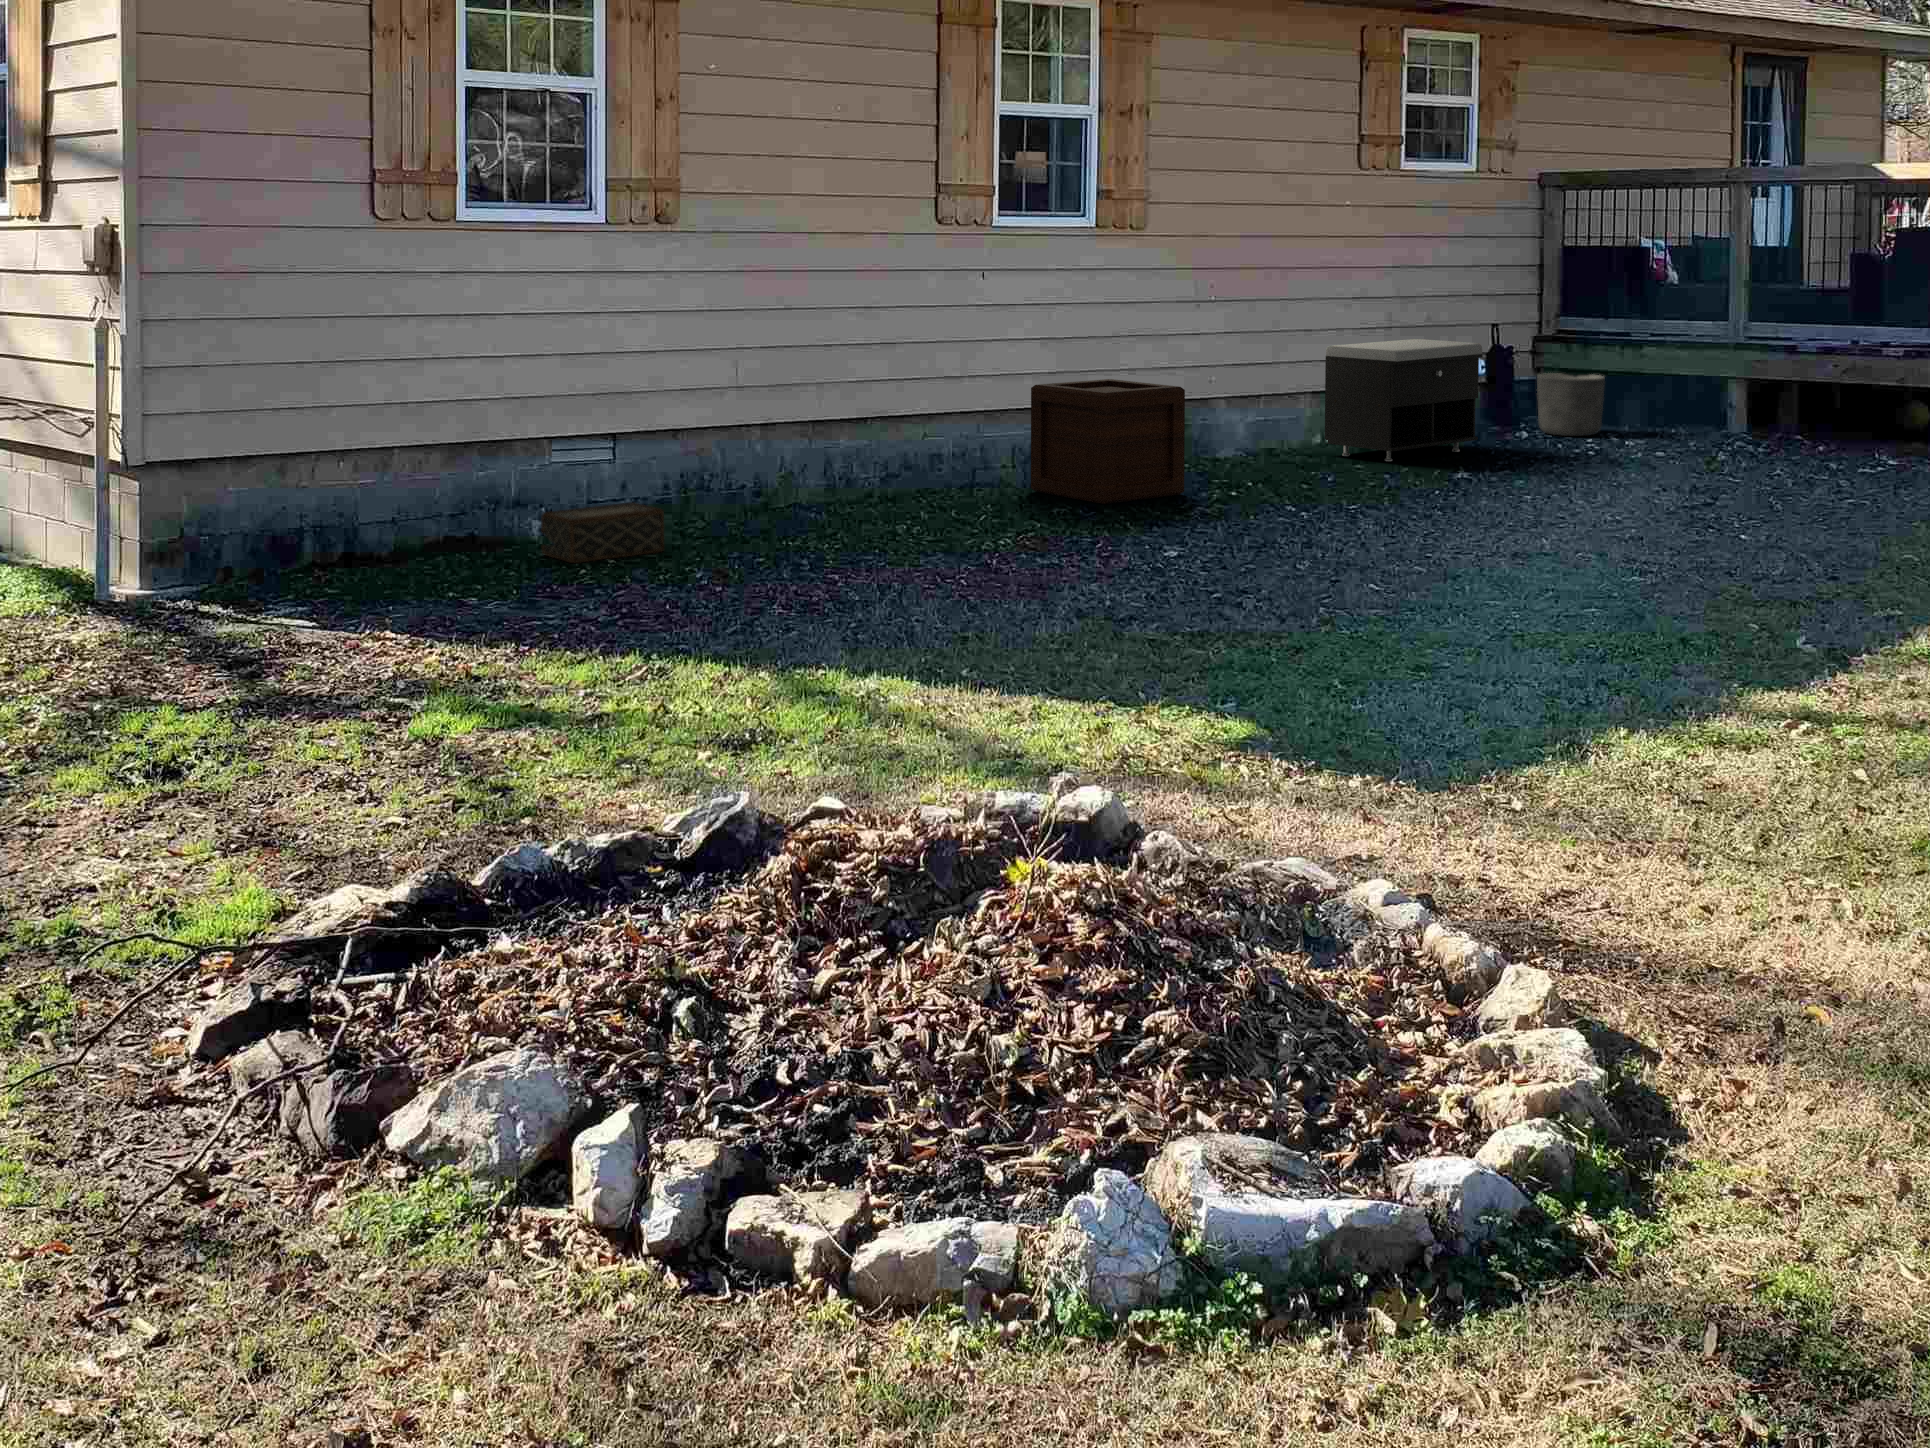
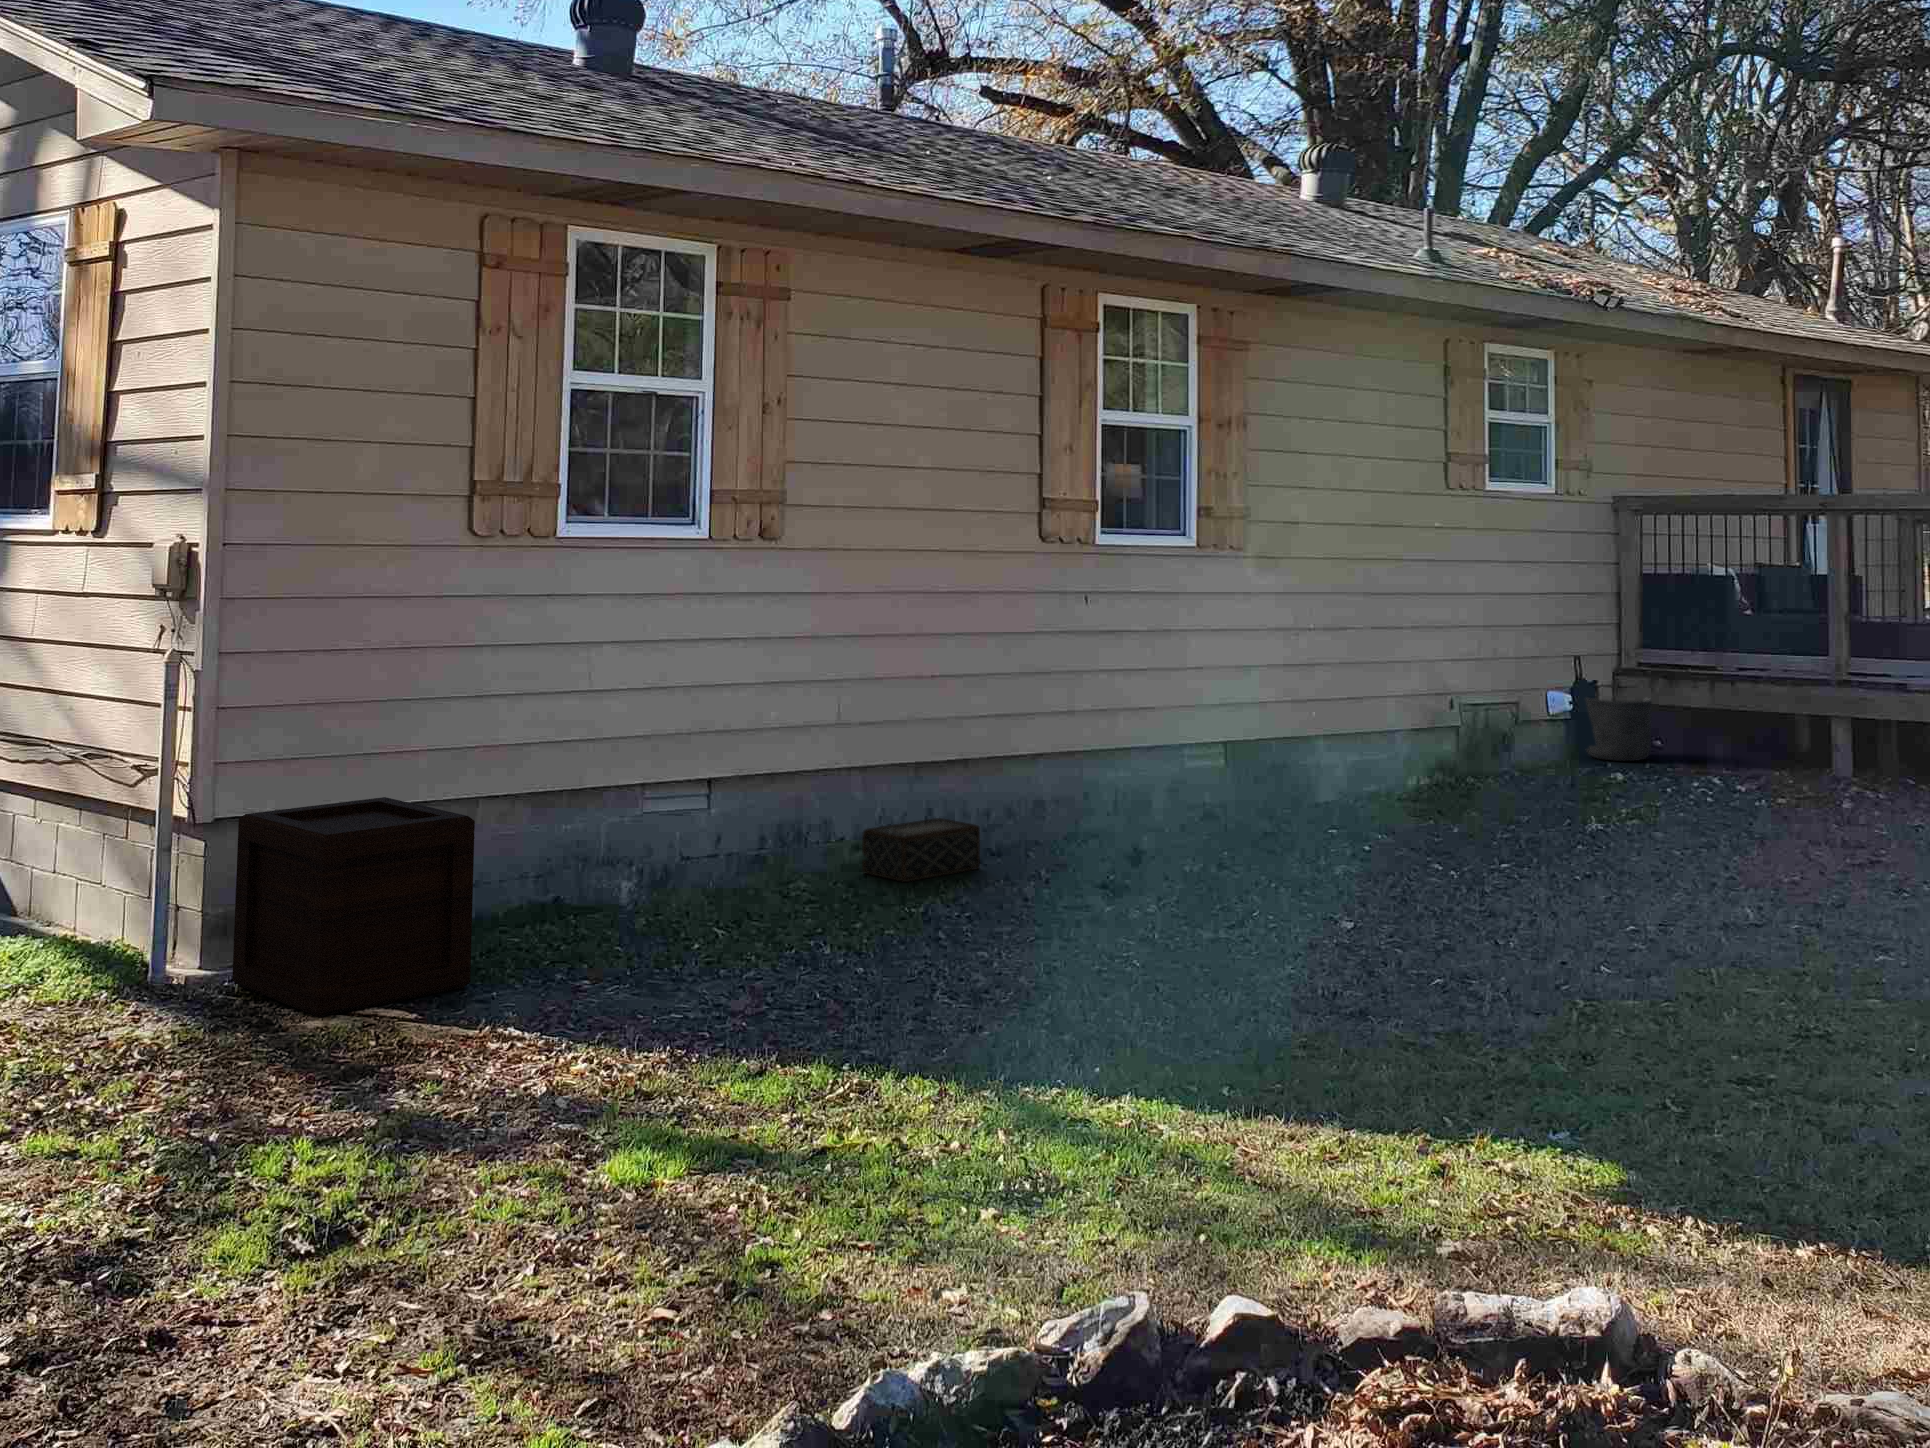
storage bench: present [1325,339,1482,461] -> none [1388,660,1543,792]
wooden crate: present [1031,379,1185,504] -> present [232,797,475,1017]
woven basket: present [541,502,664,563] -> present [862,818,980,882]

